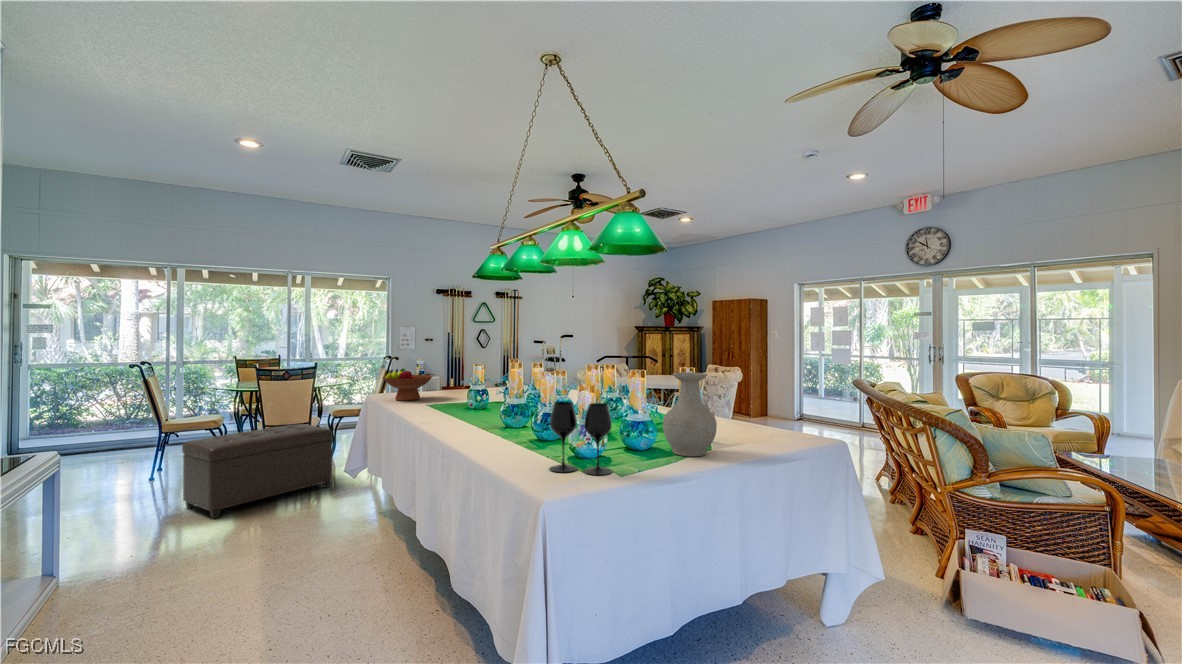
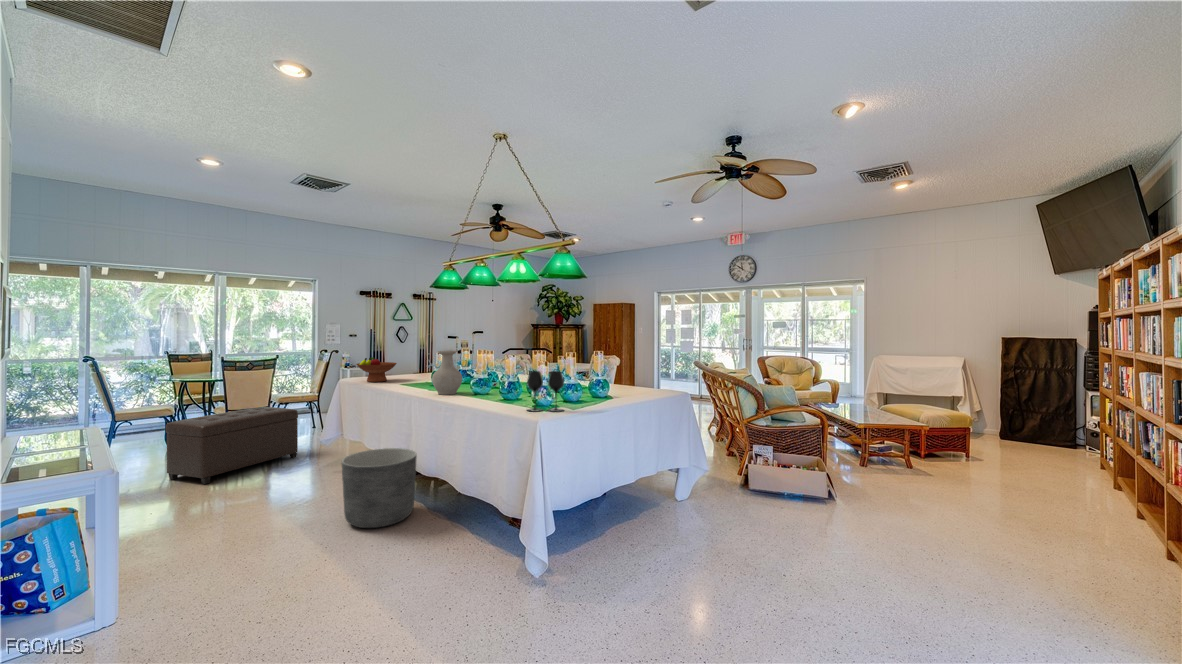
vase: present [663,372,717,457] -> present [432,351,462,395]
planter: none [313,498,419,620] -> present [342,448,417,528]

